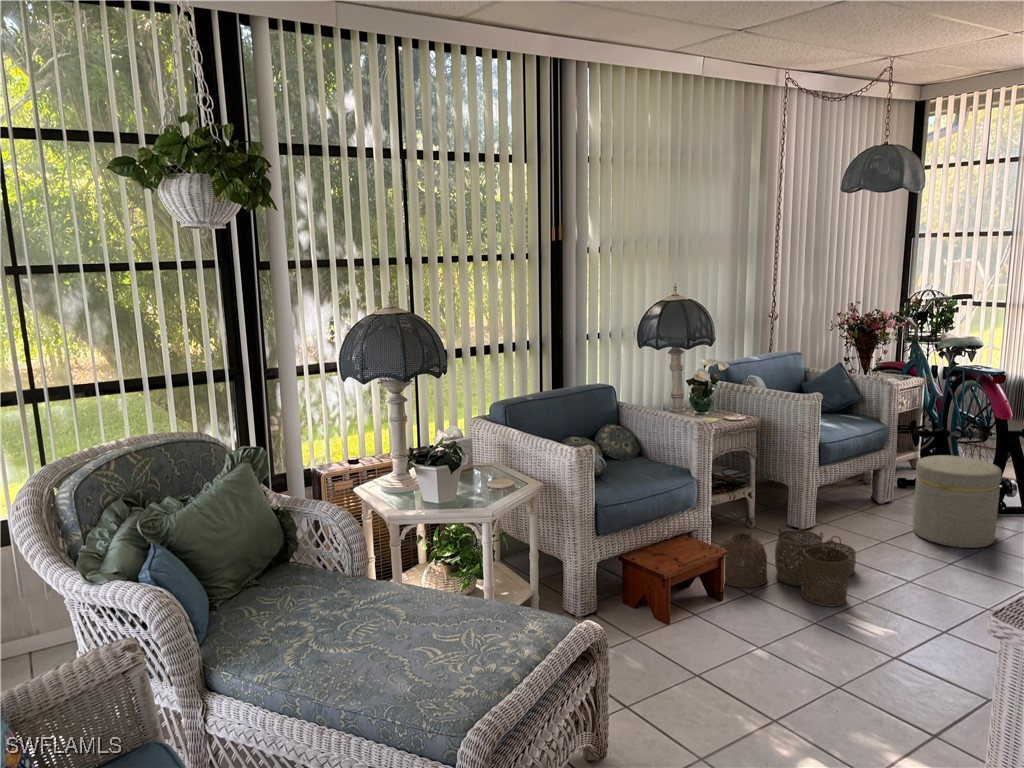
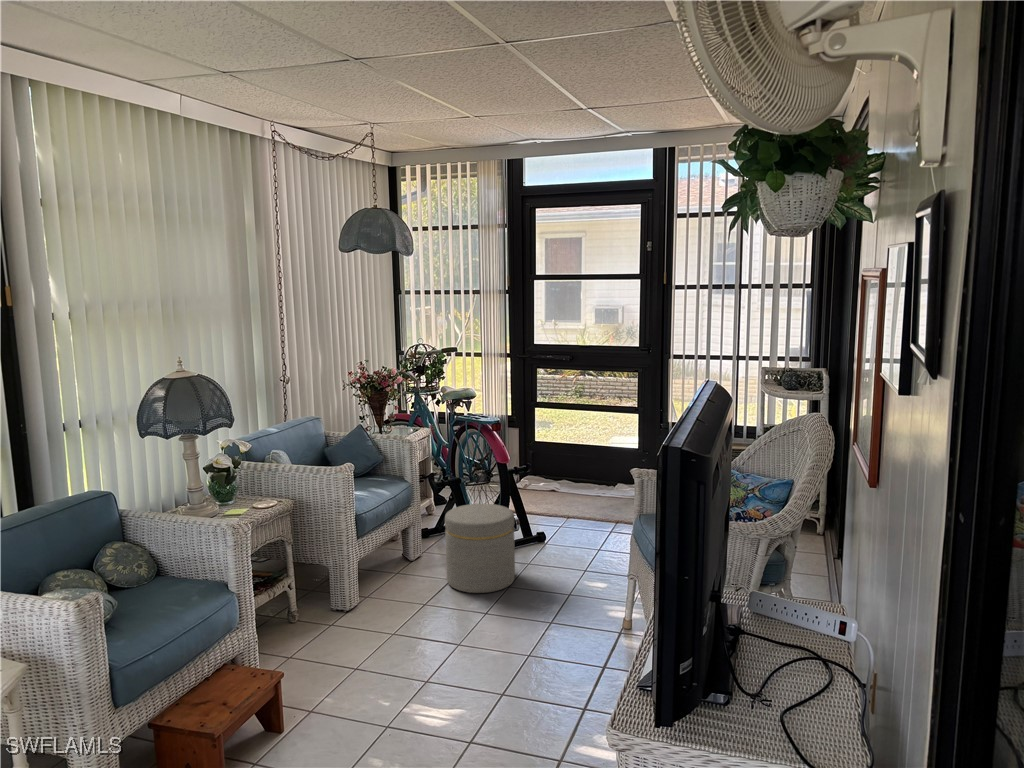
woven basket: present [719,528,856,606] -> none [268,614,412,708]

